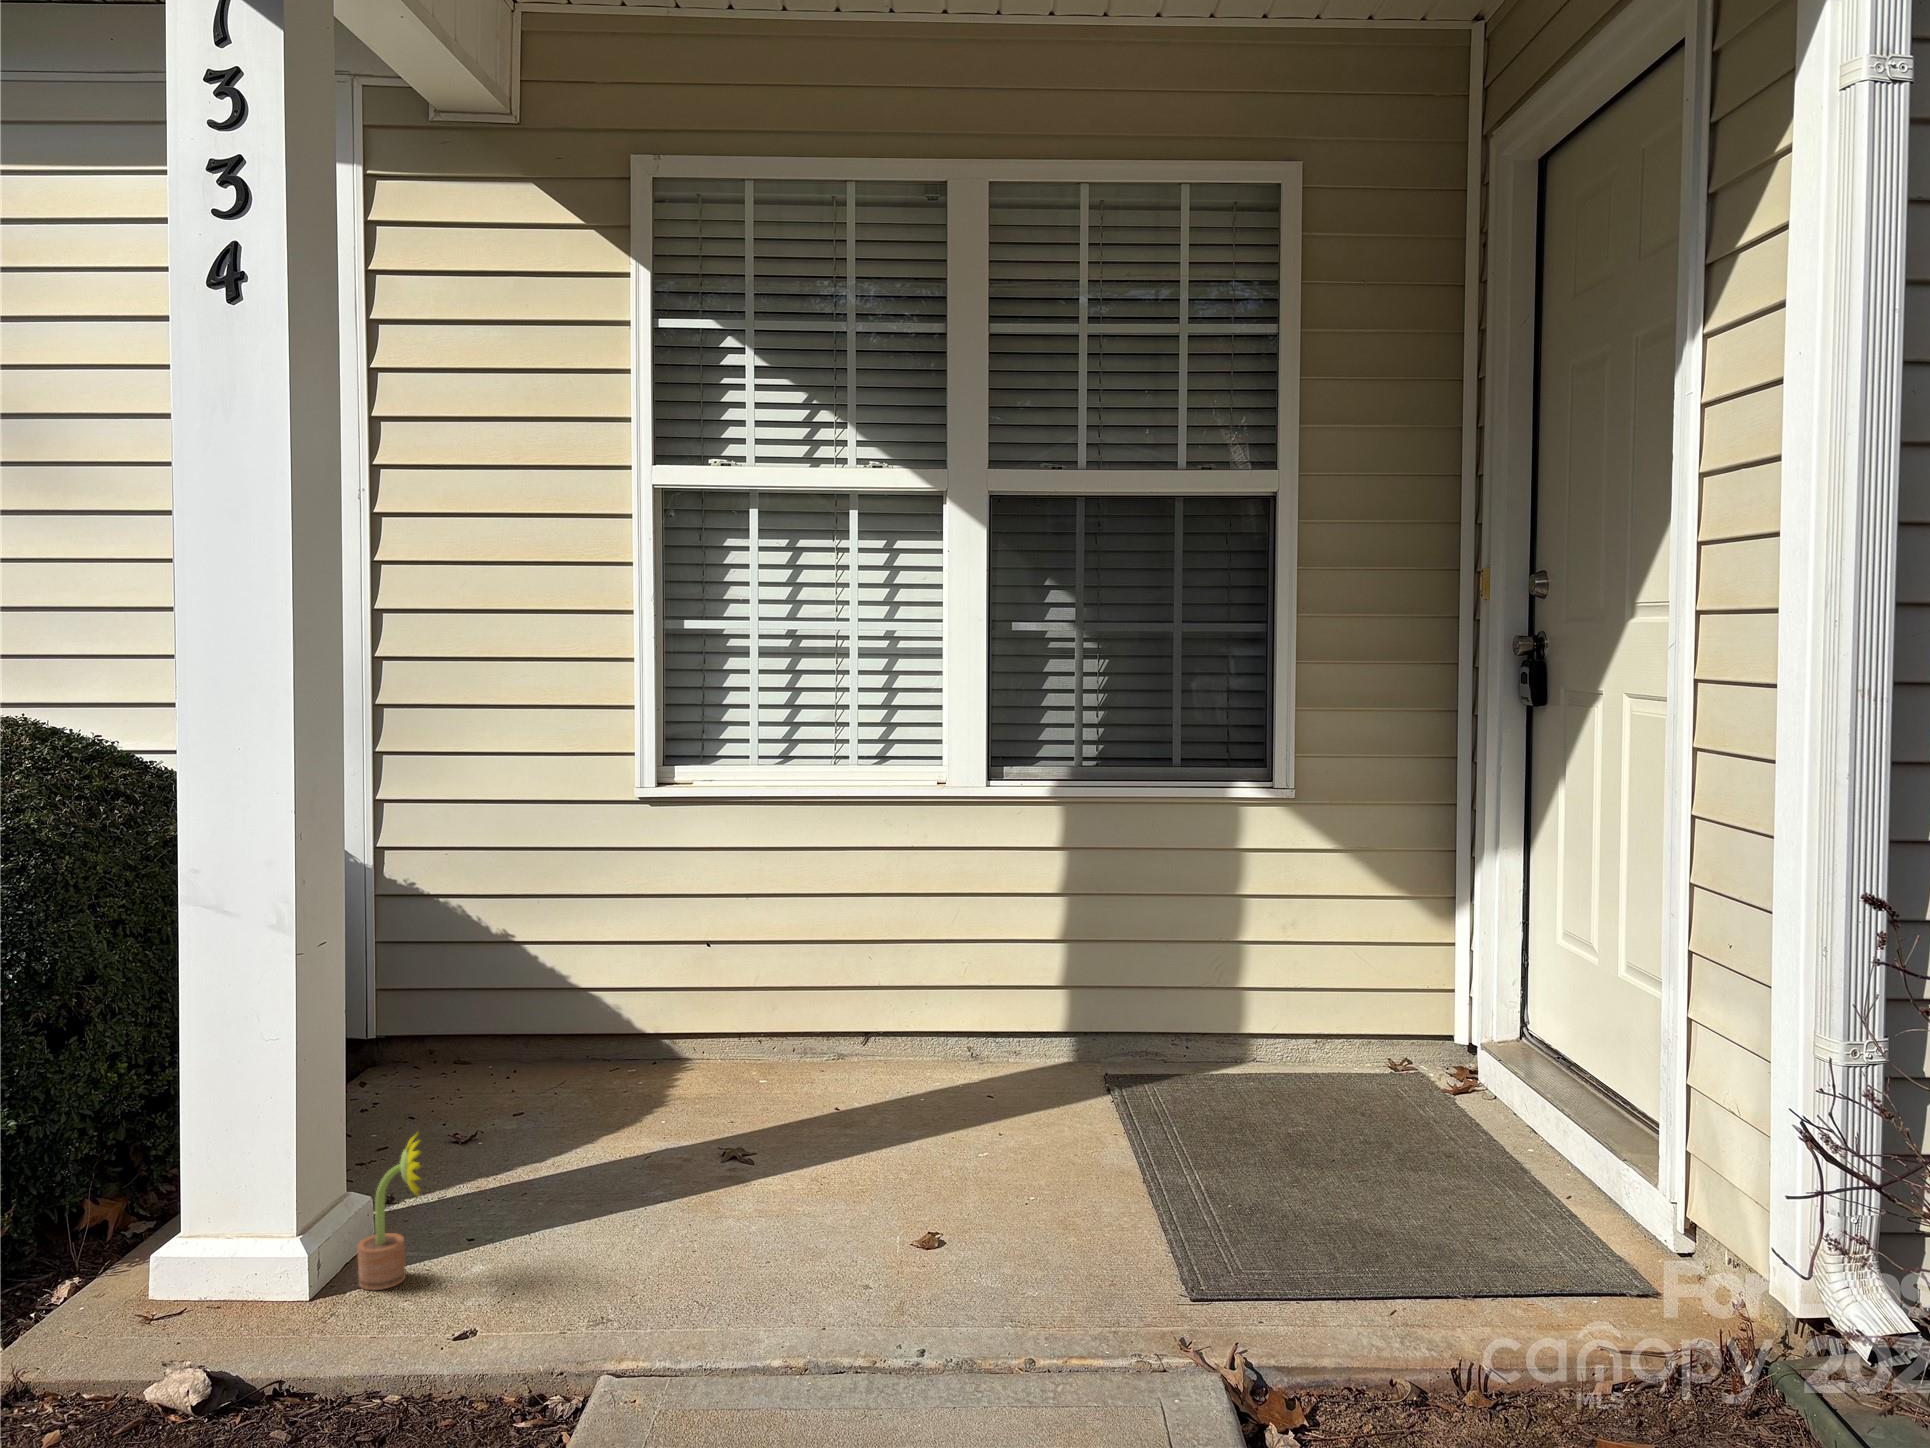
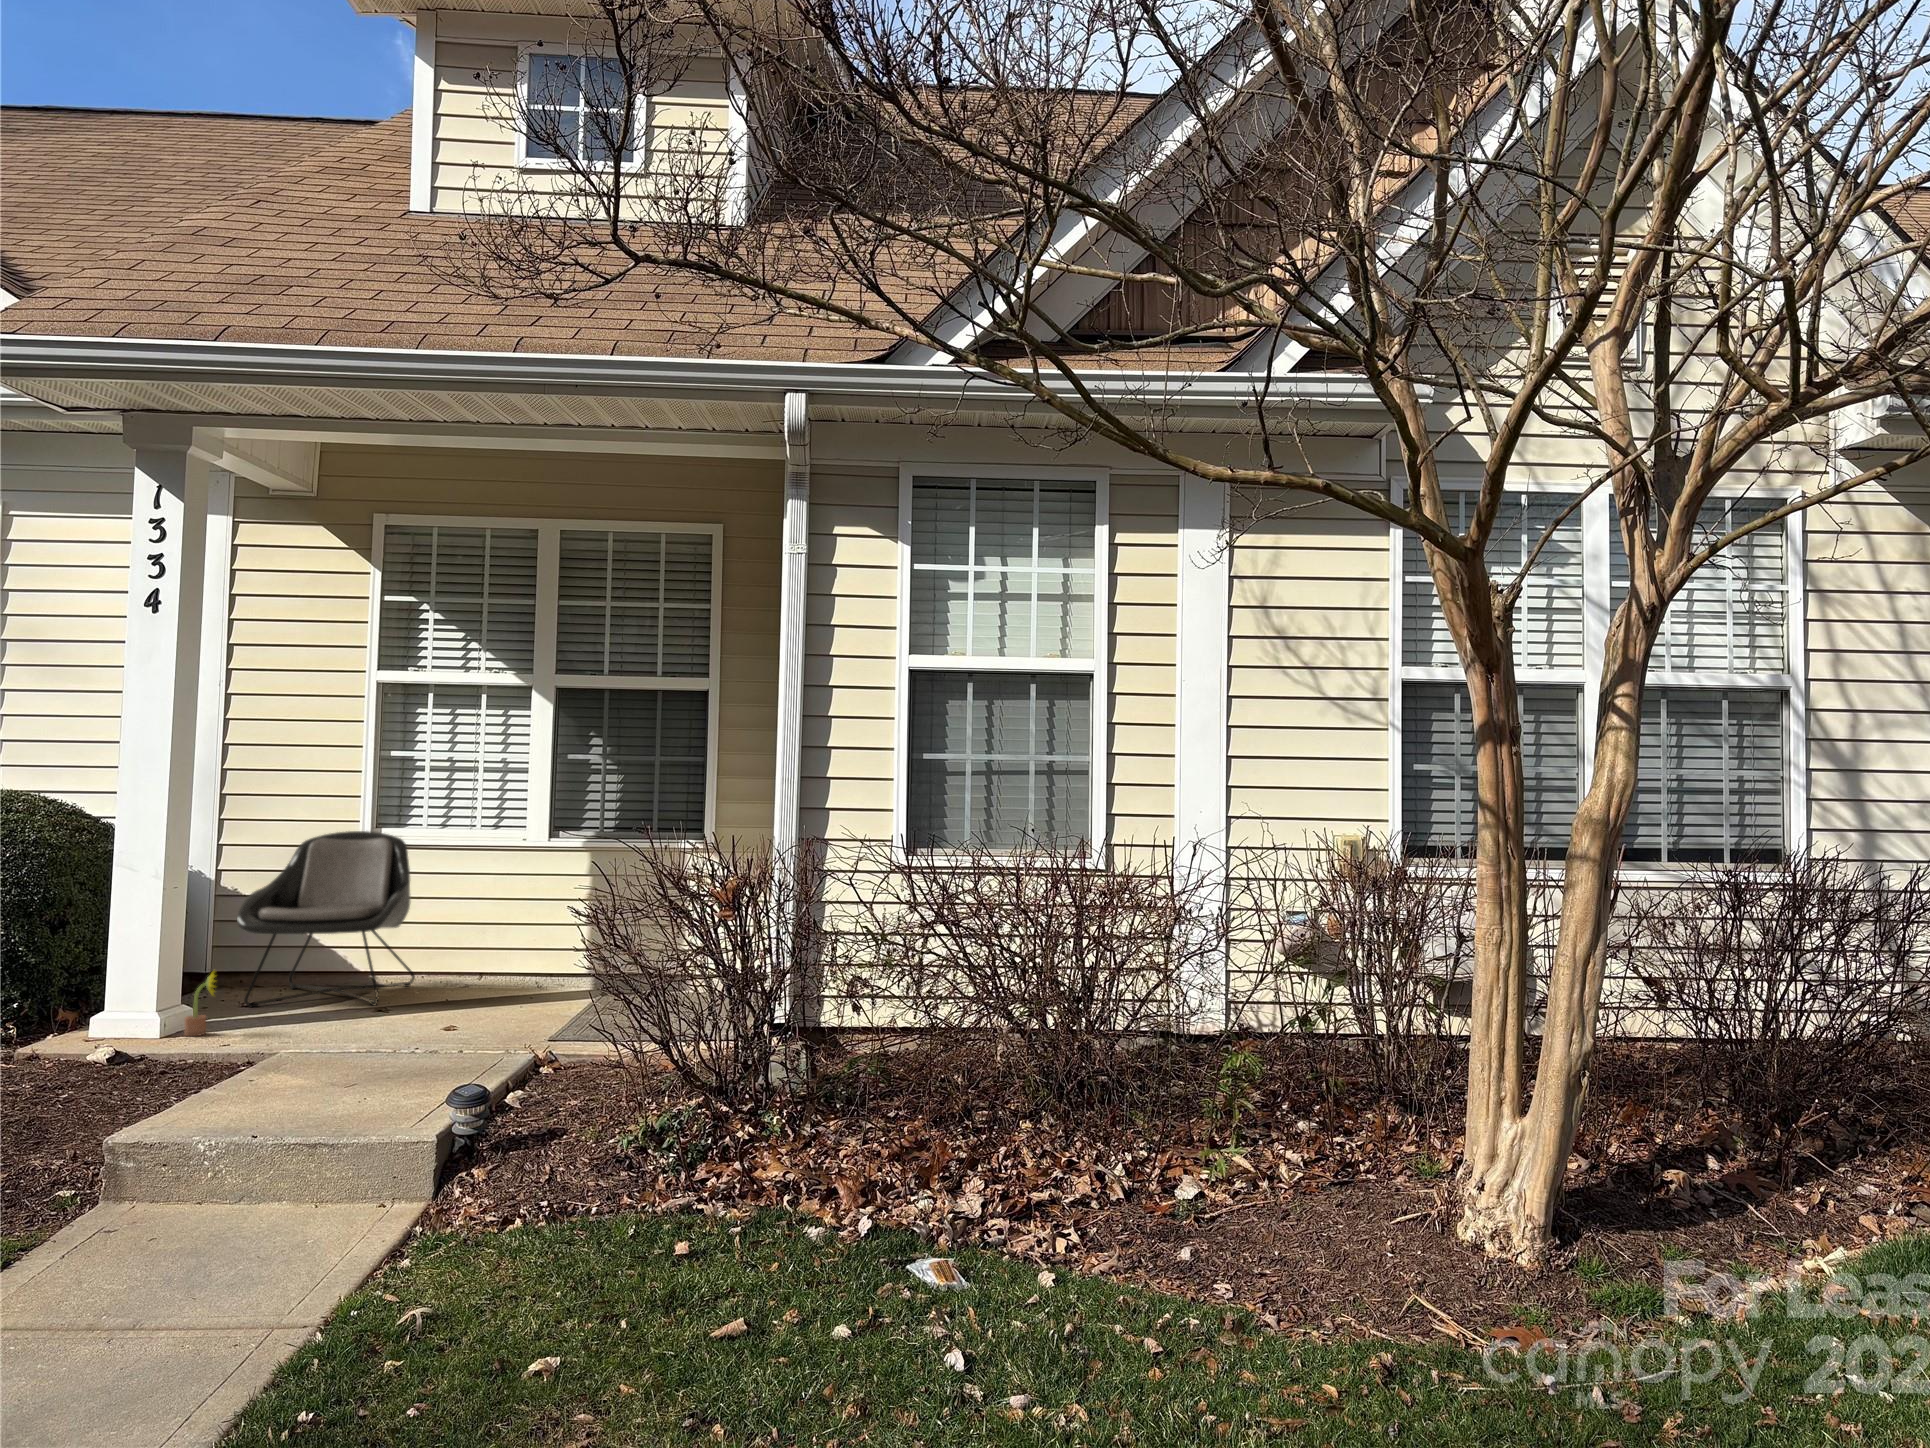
lounge chair: none [434,776,758,1152] -> present [237,831,415,1007]

